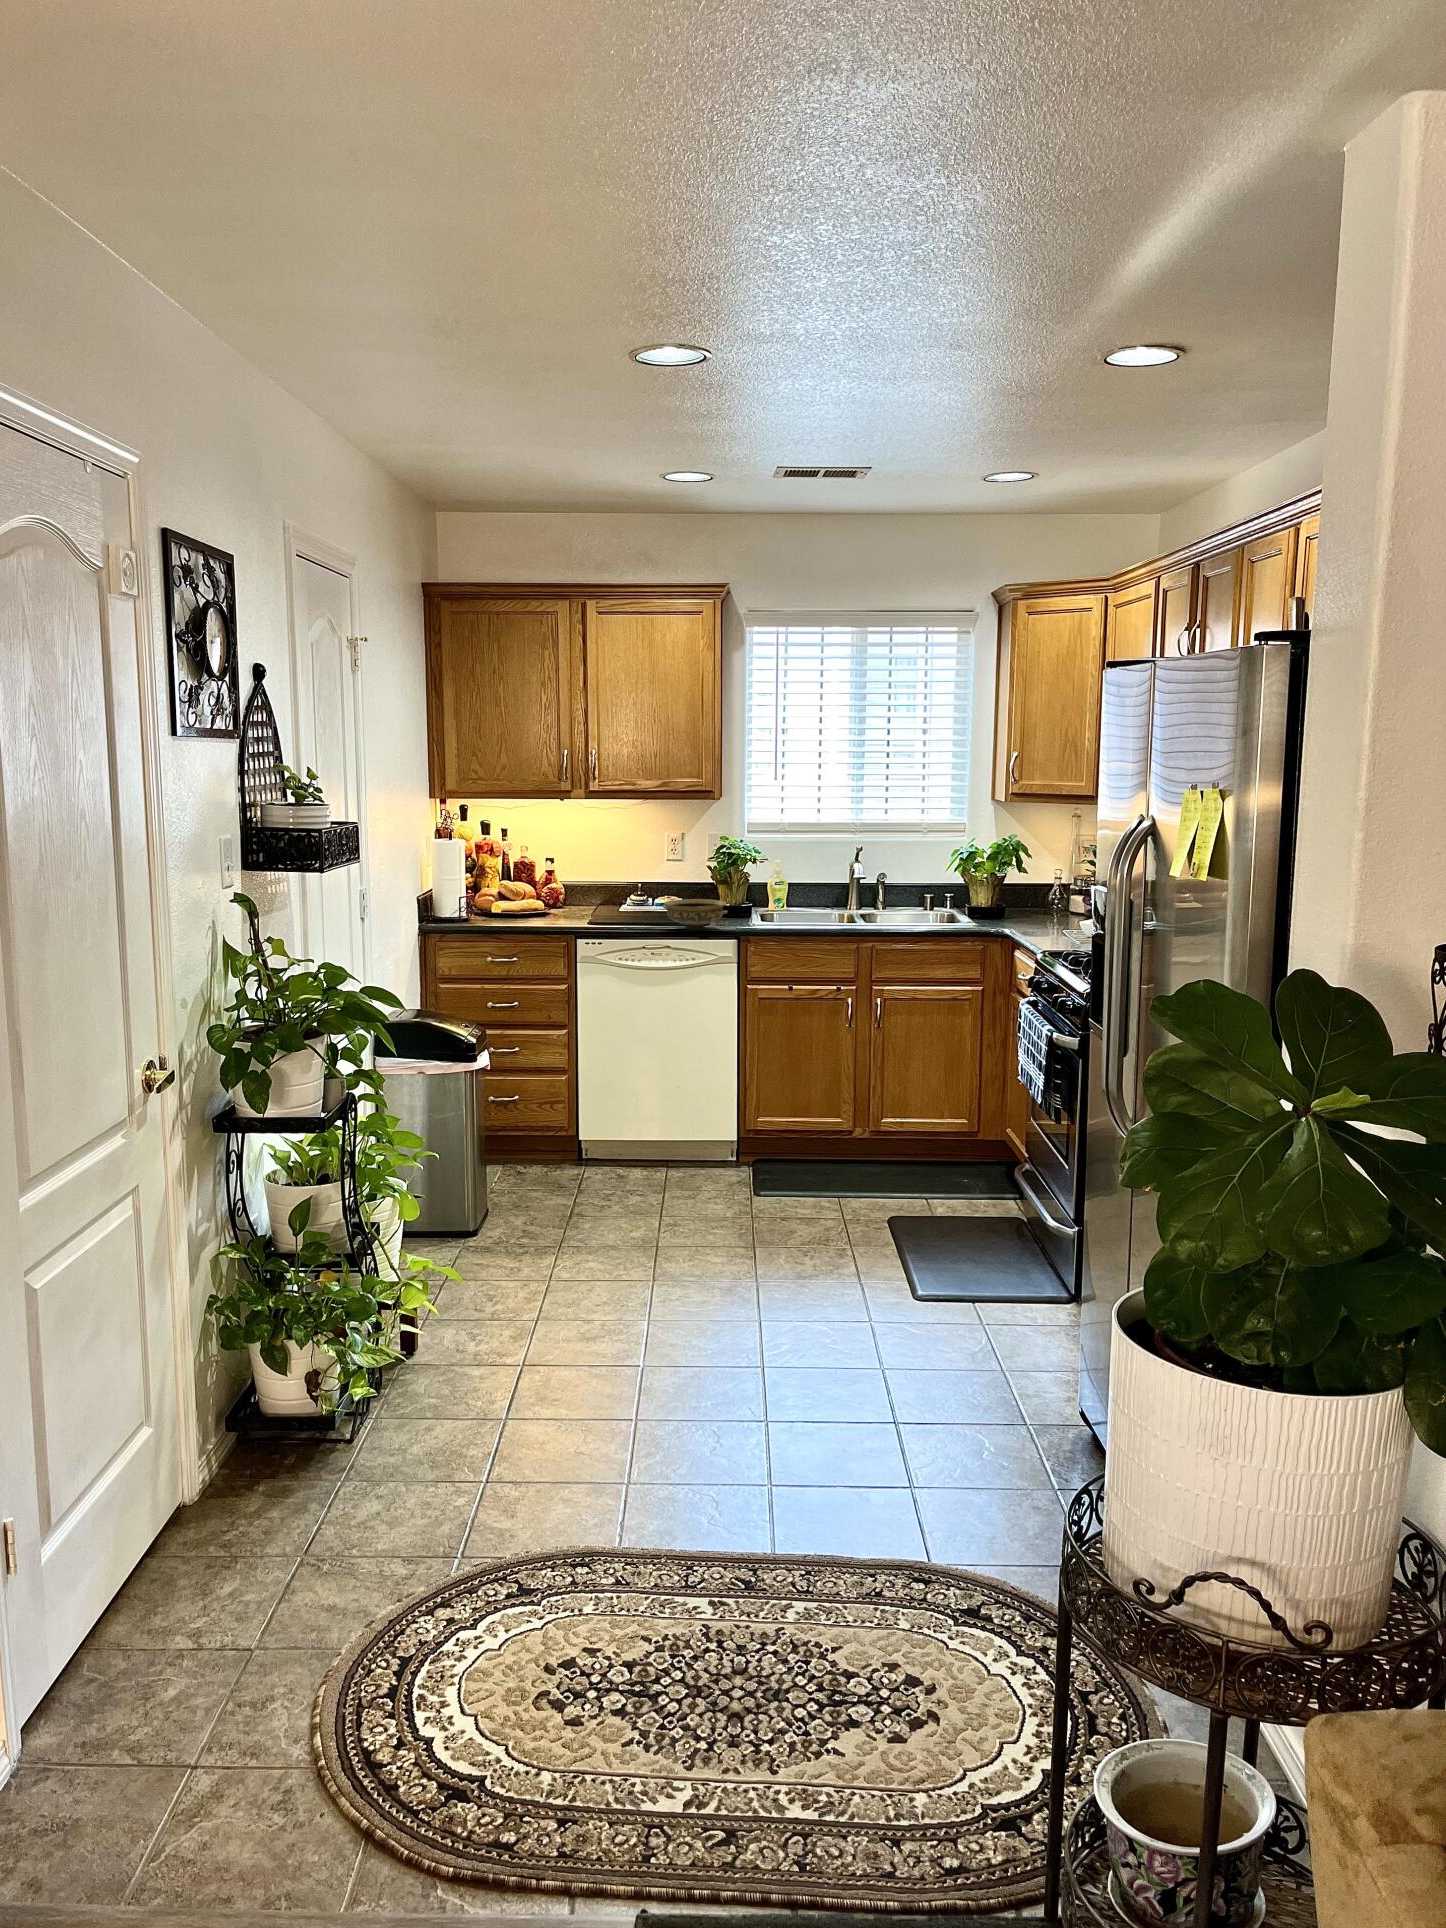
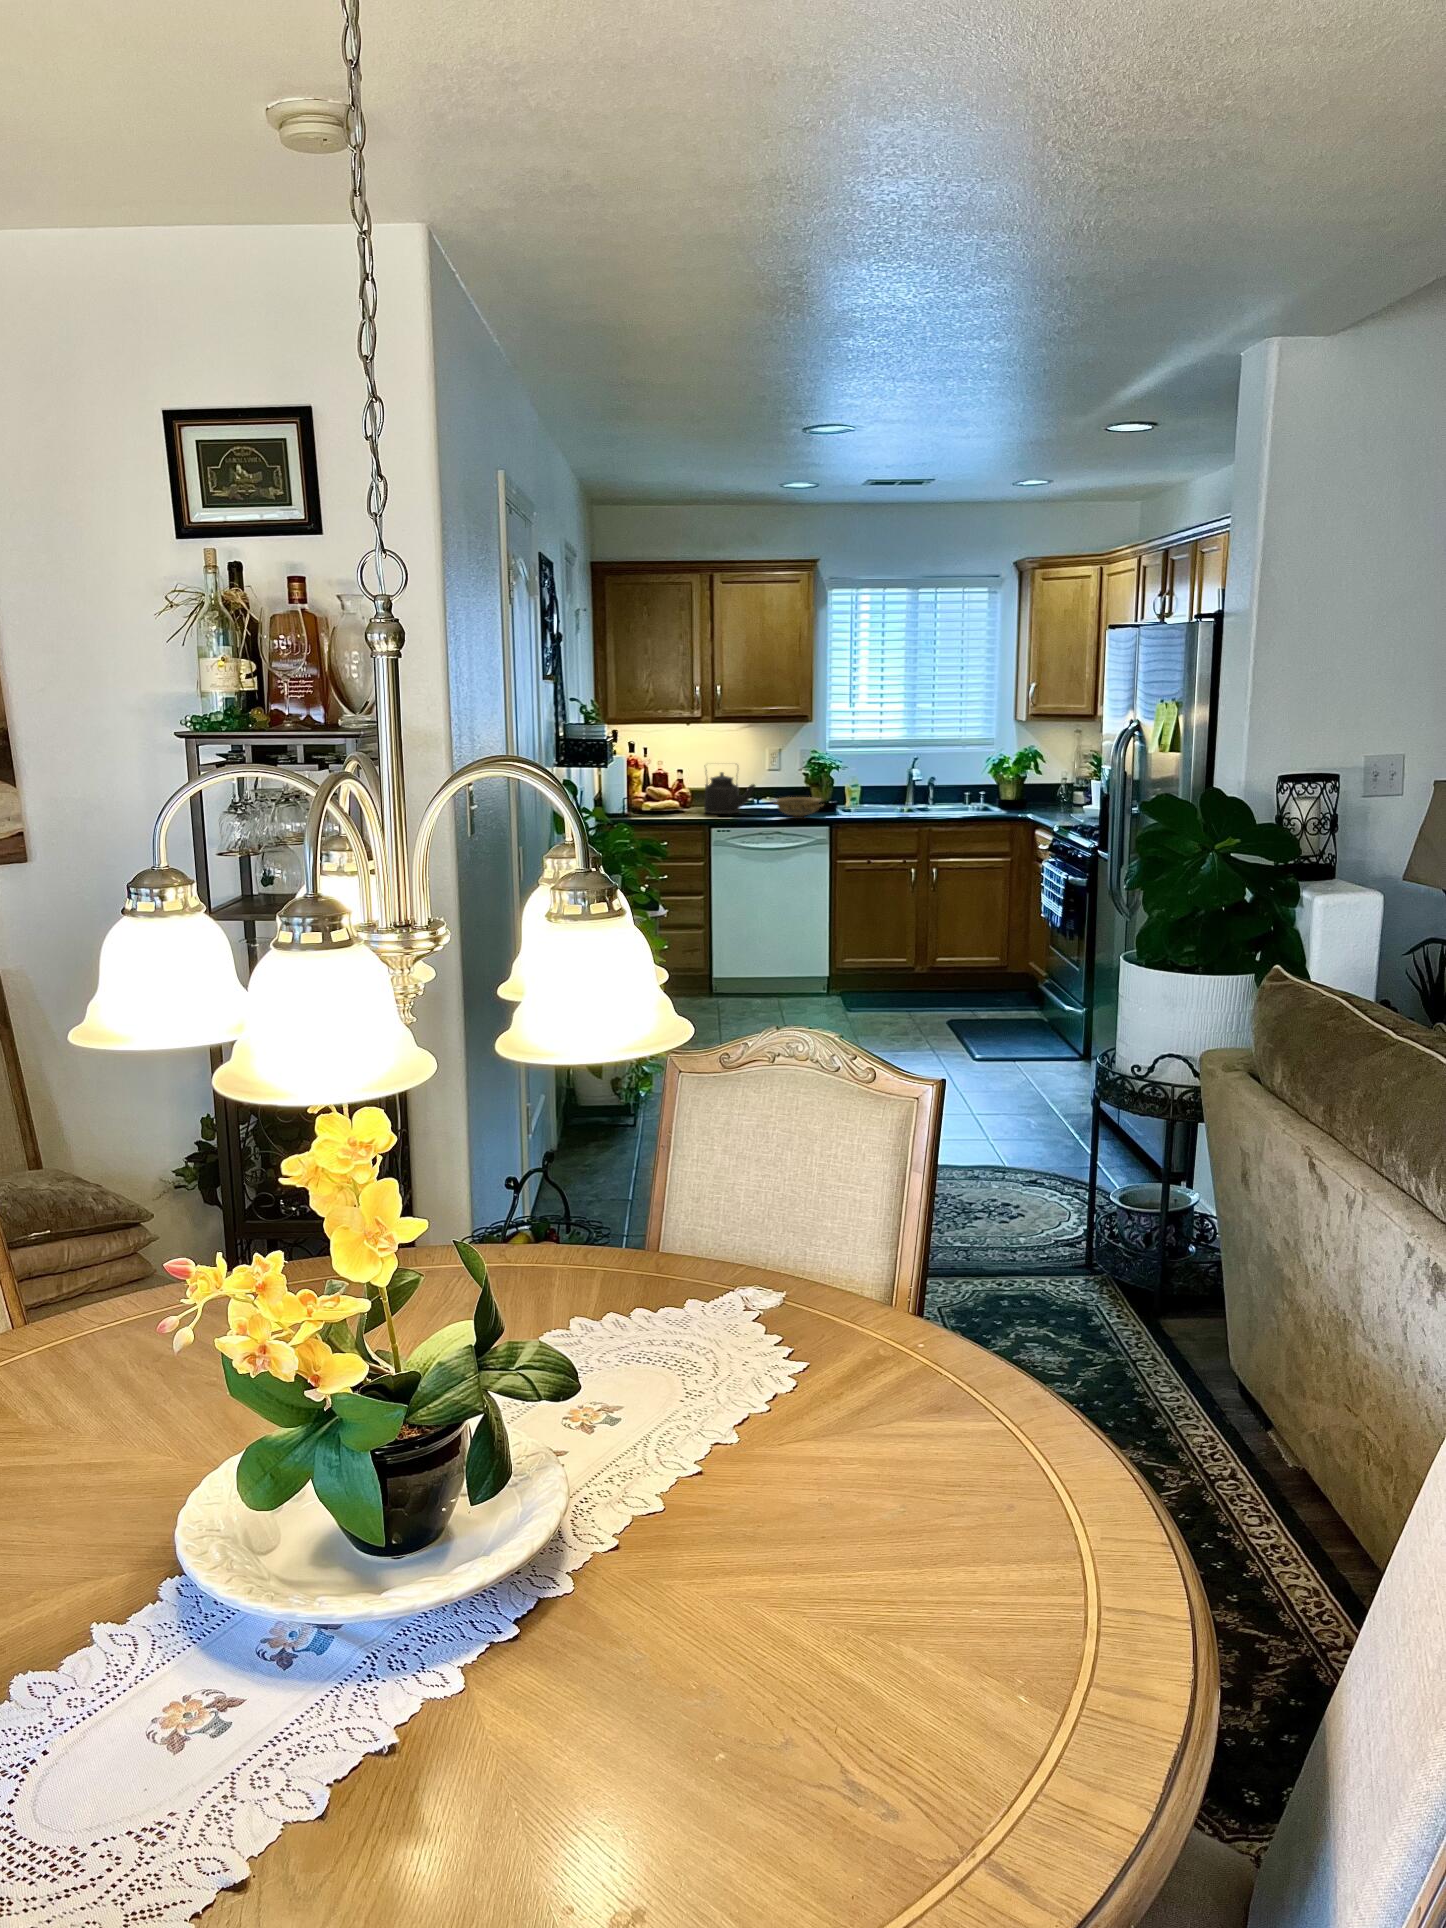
kettle: none [576,851,645,919] -> present [704,770,755,814]

